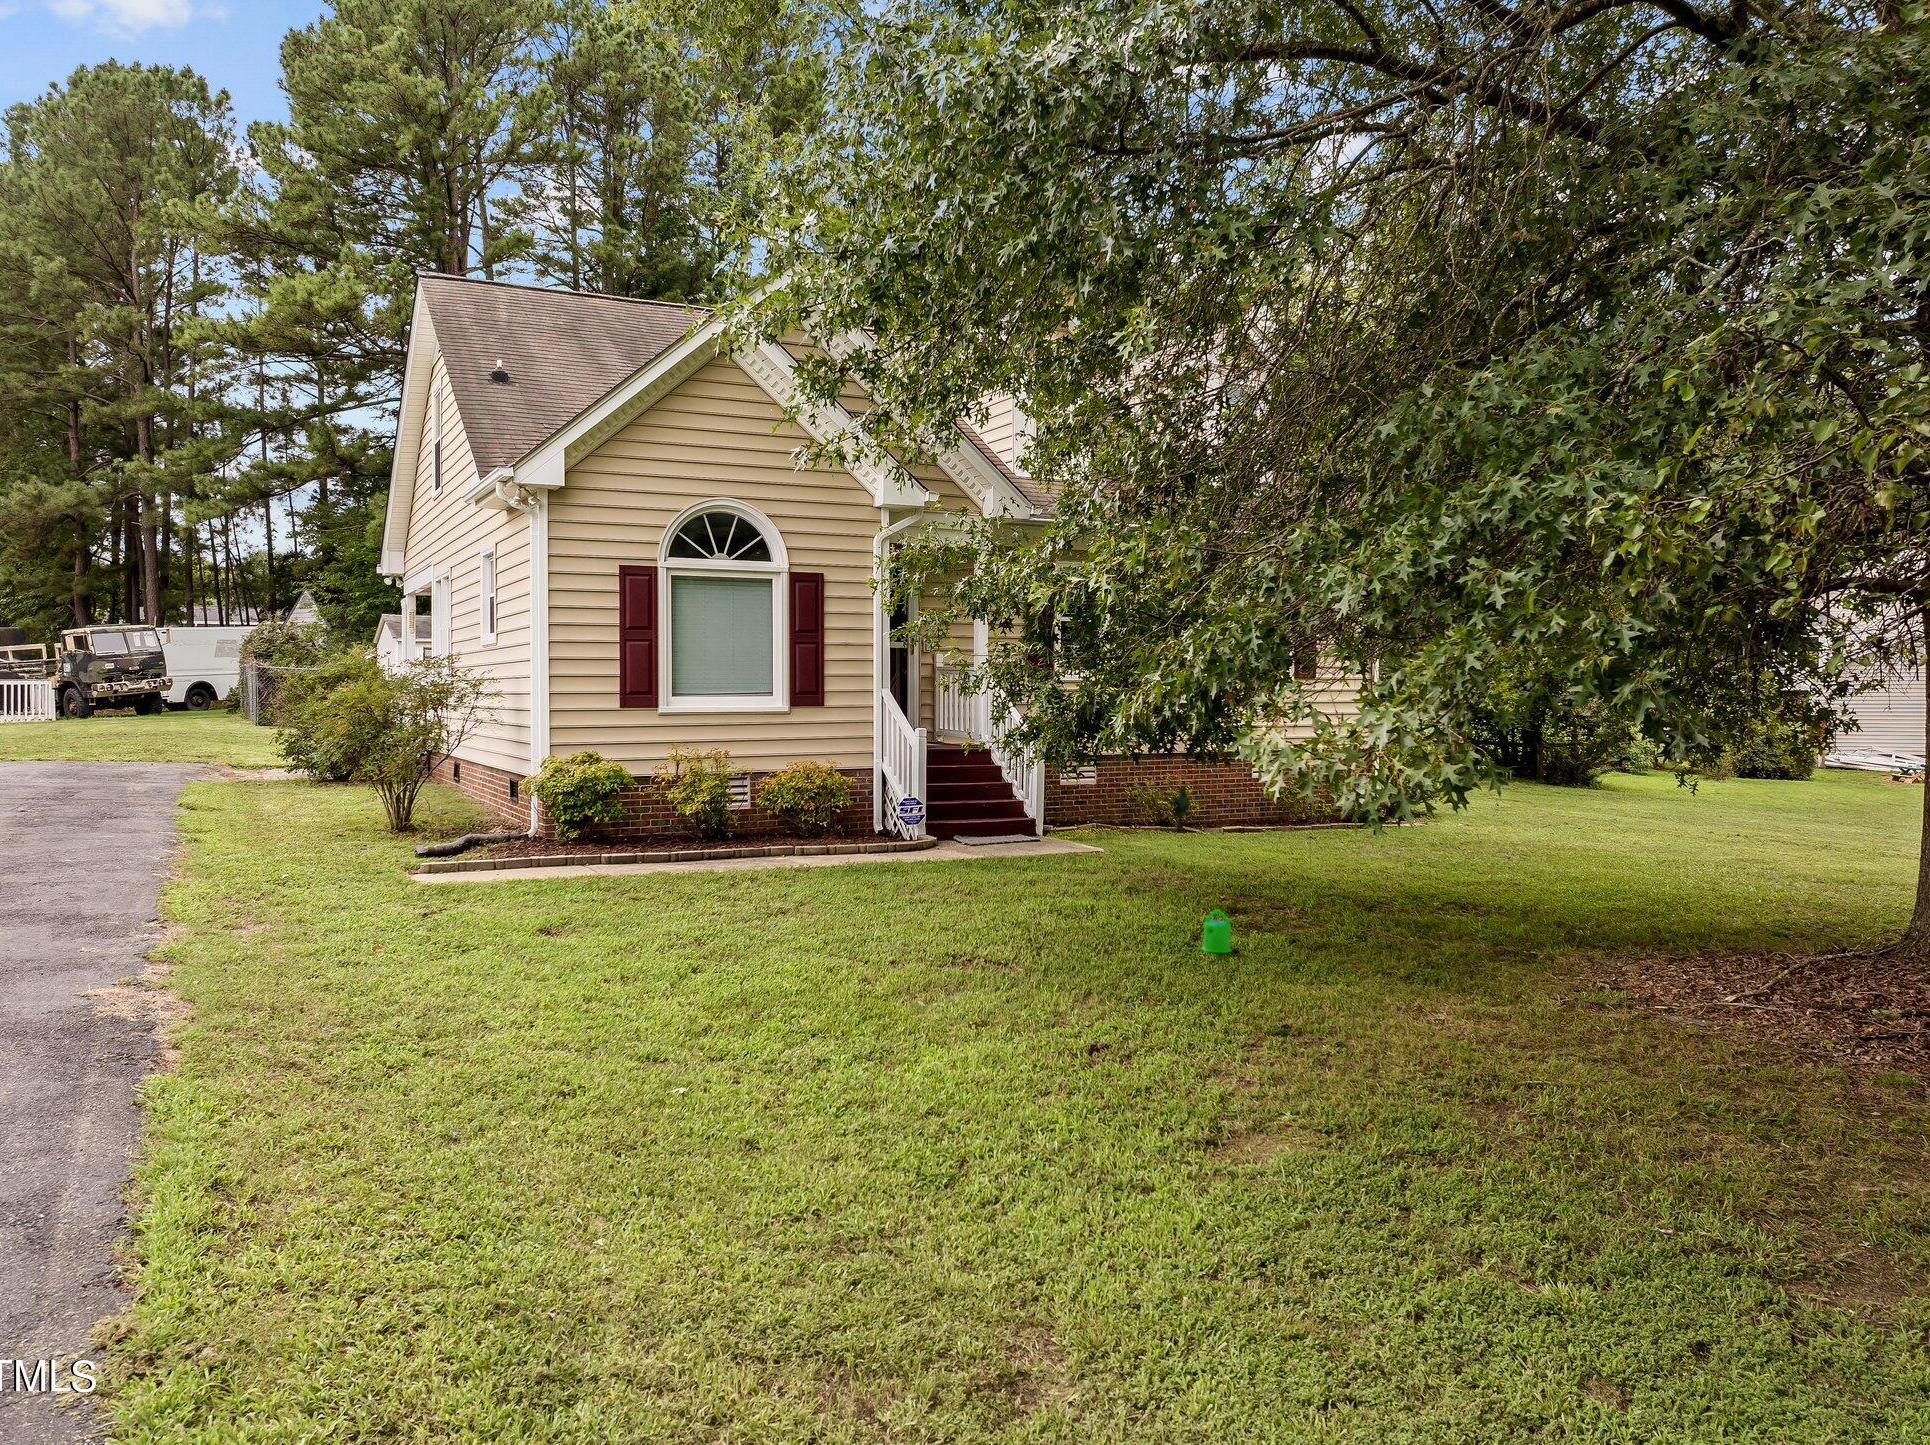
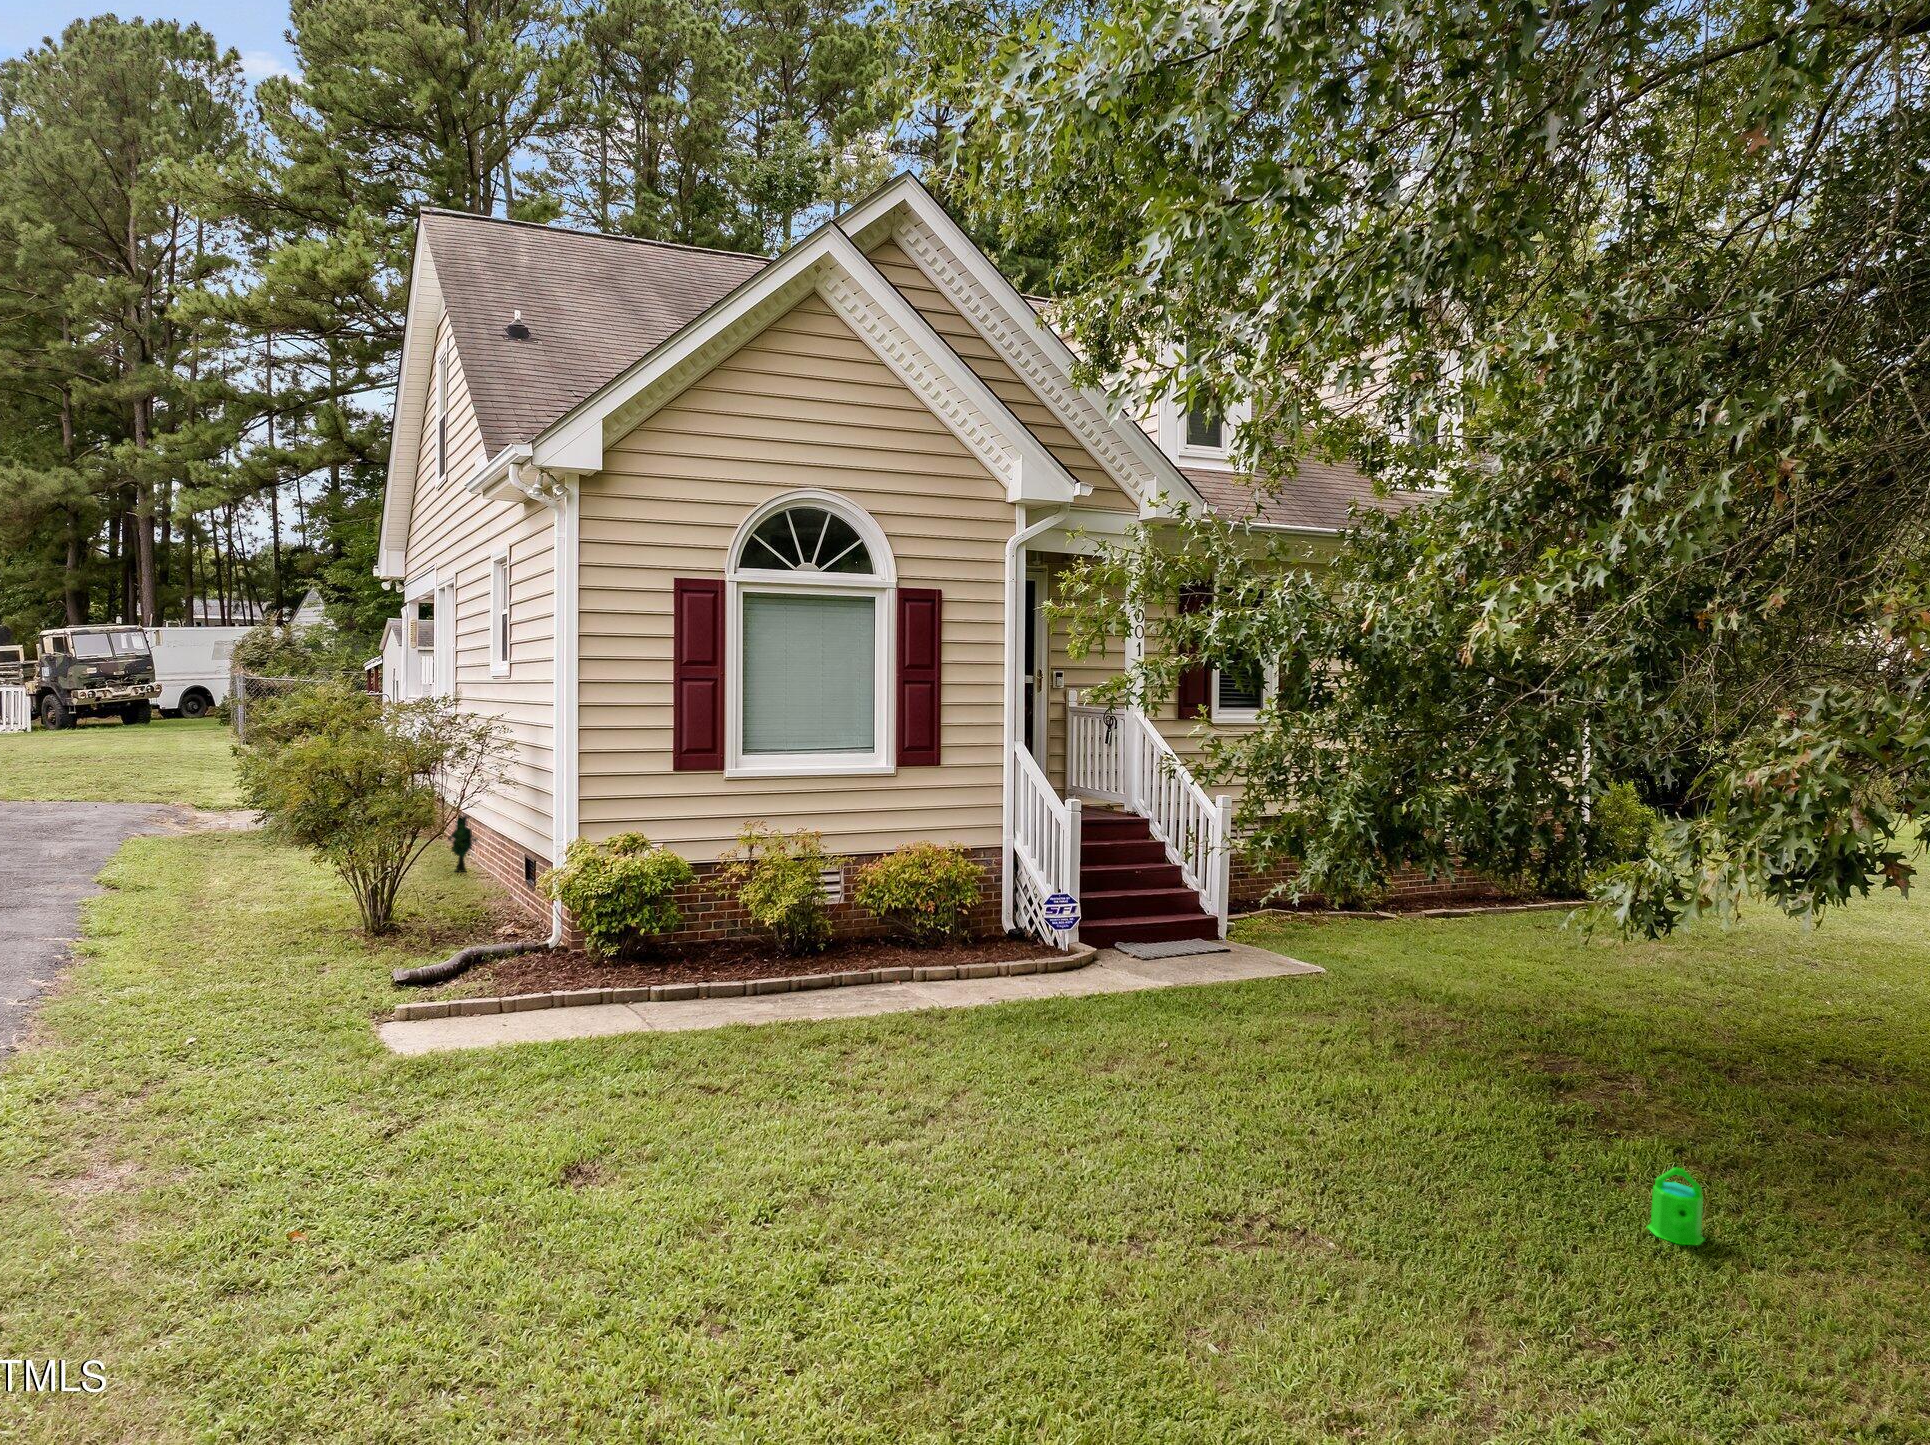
decorative plant: present [1168,784,1193,831] -> present [448,815,477,872]

